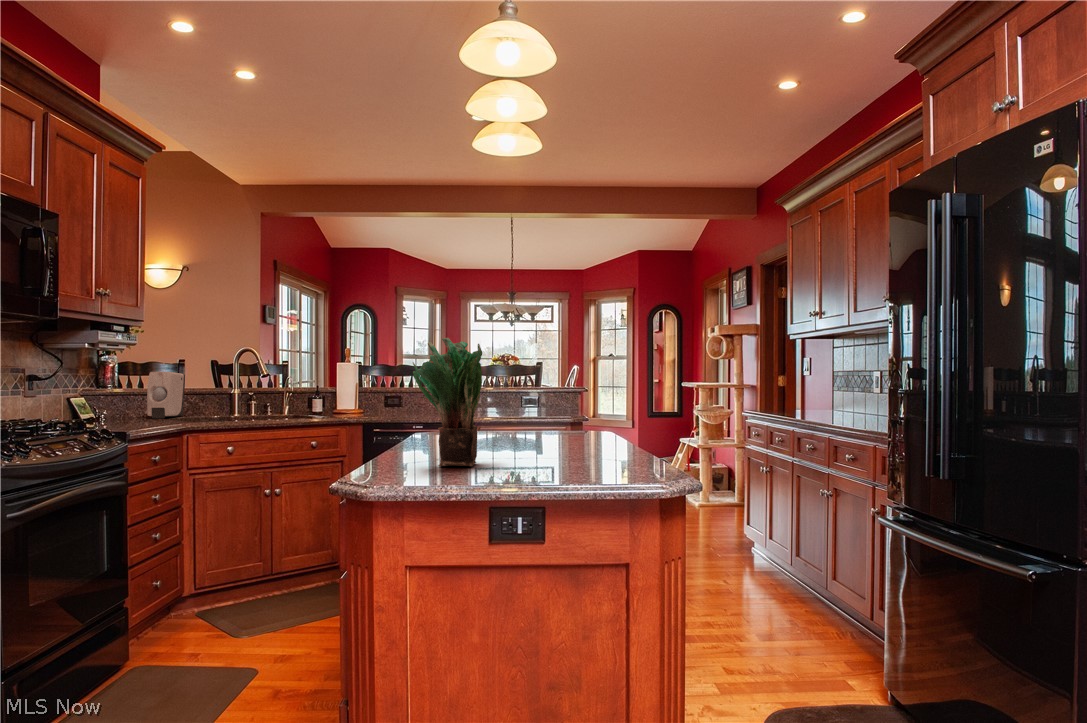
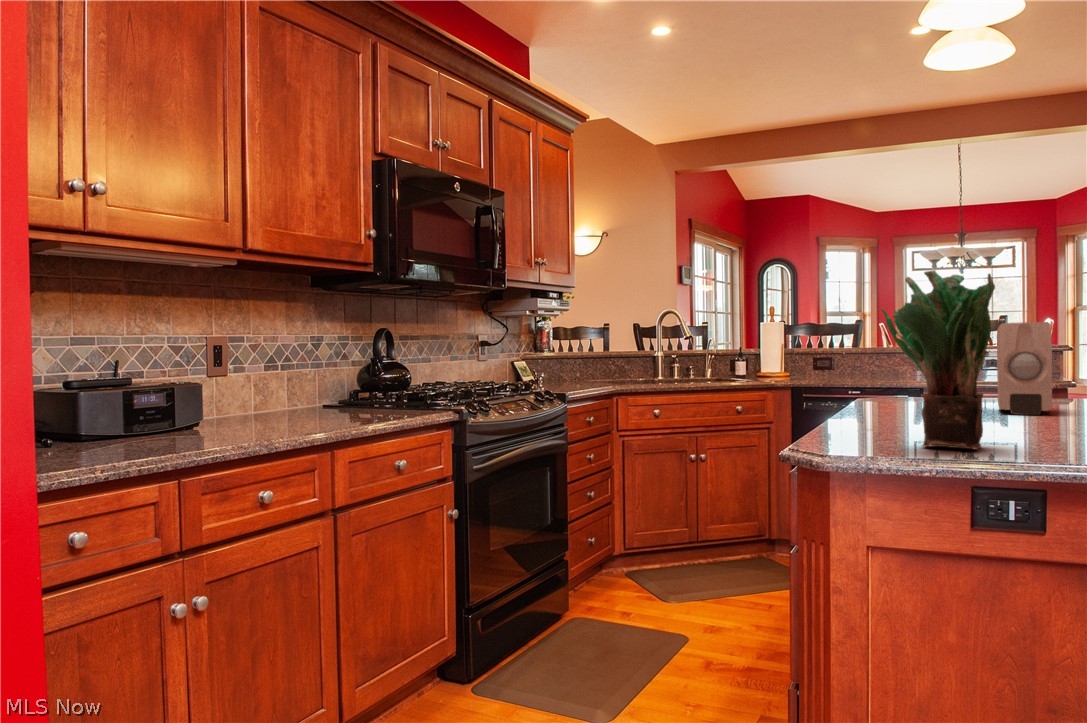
soap dispenser: present [147,372,185,418] -> present [997,322,1052,415]

